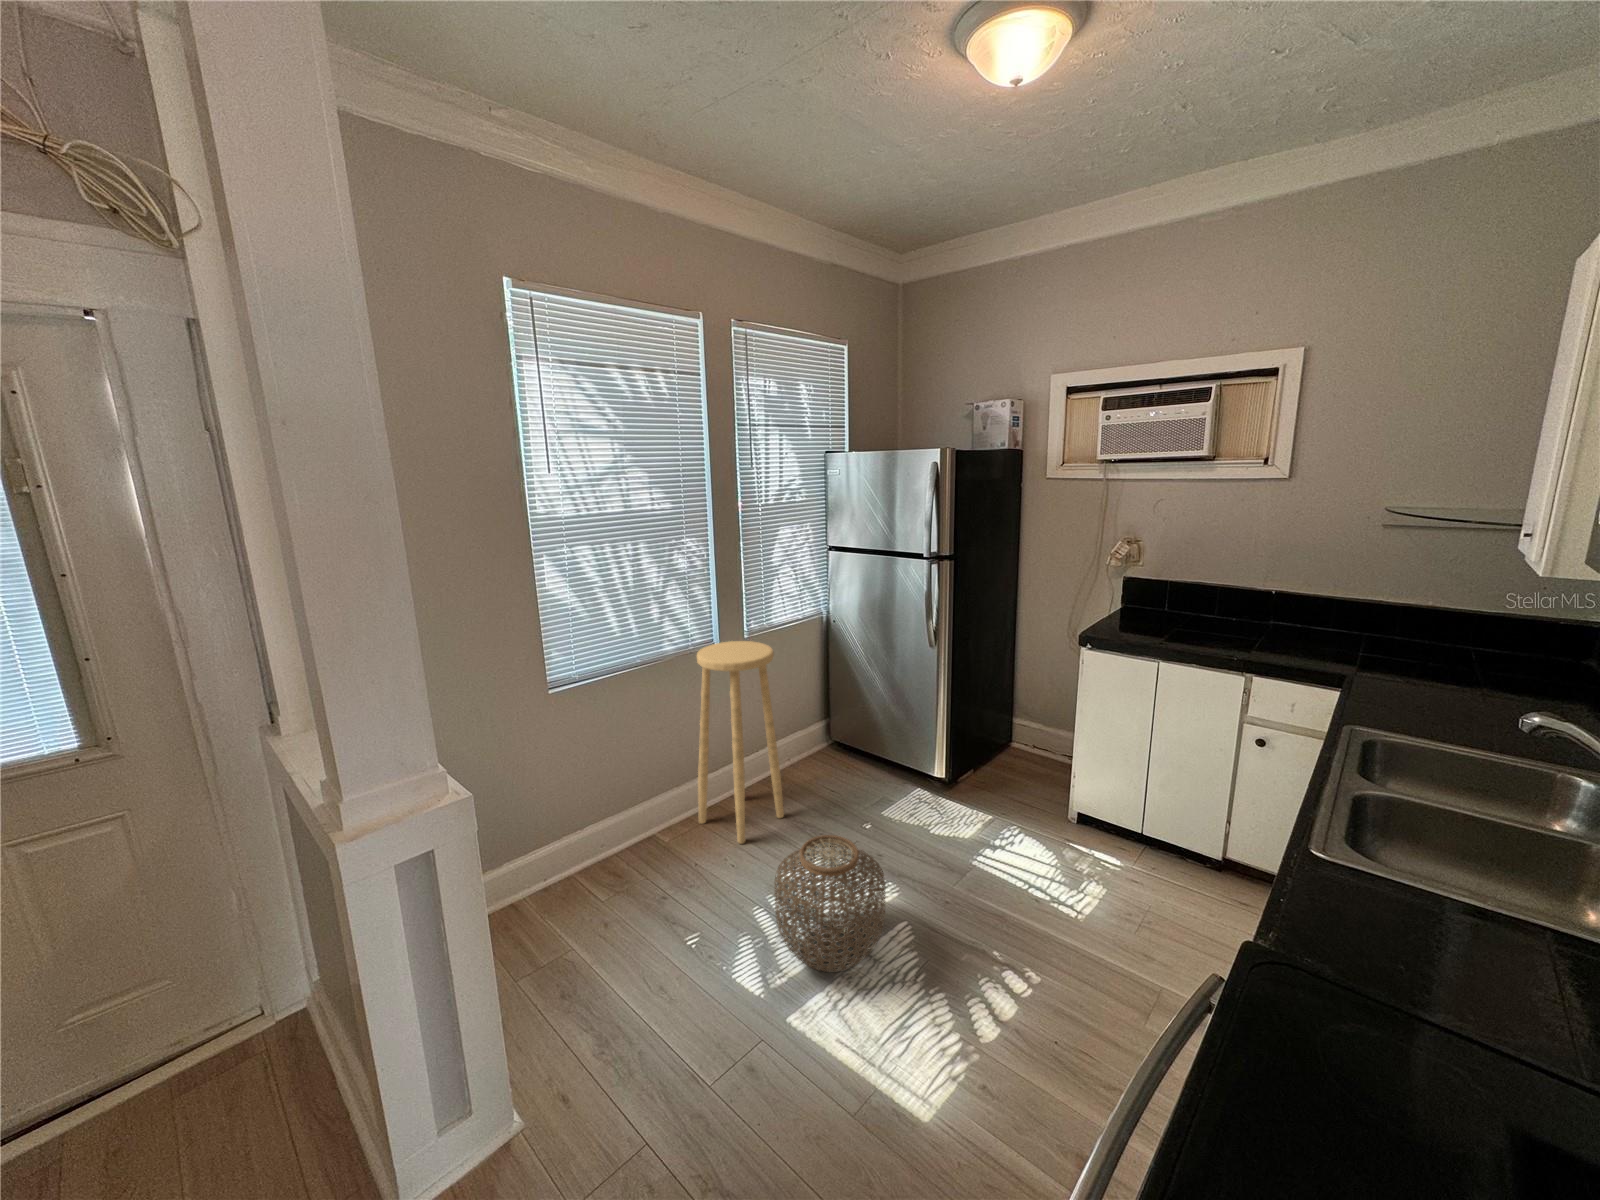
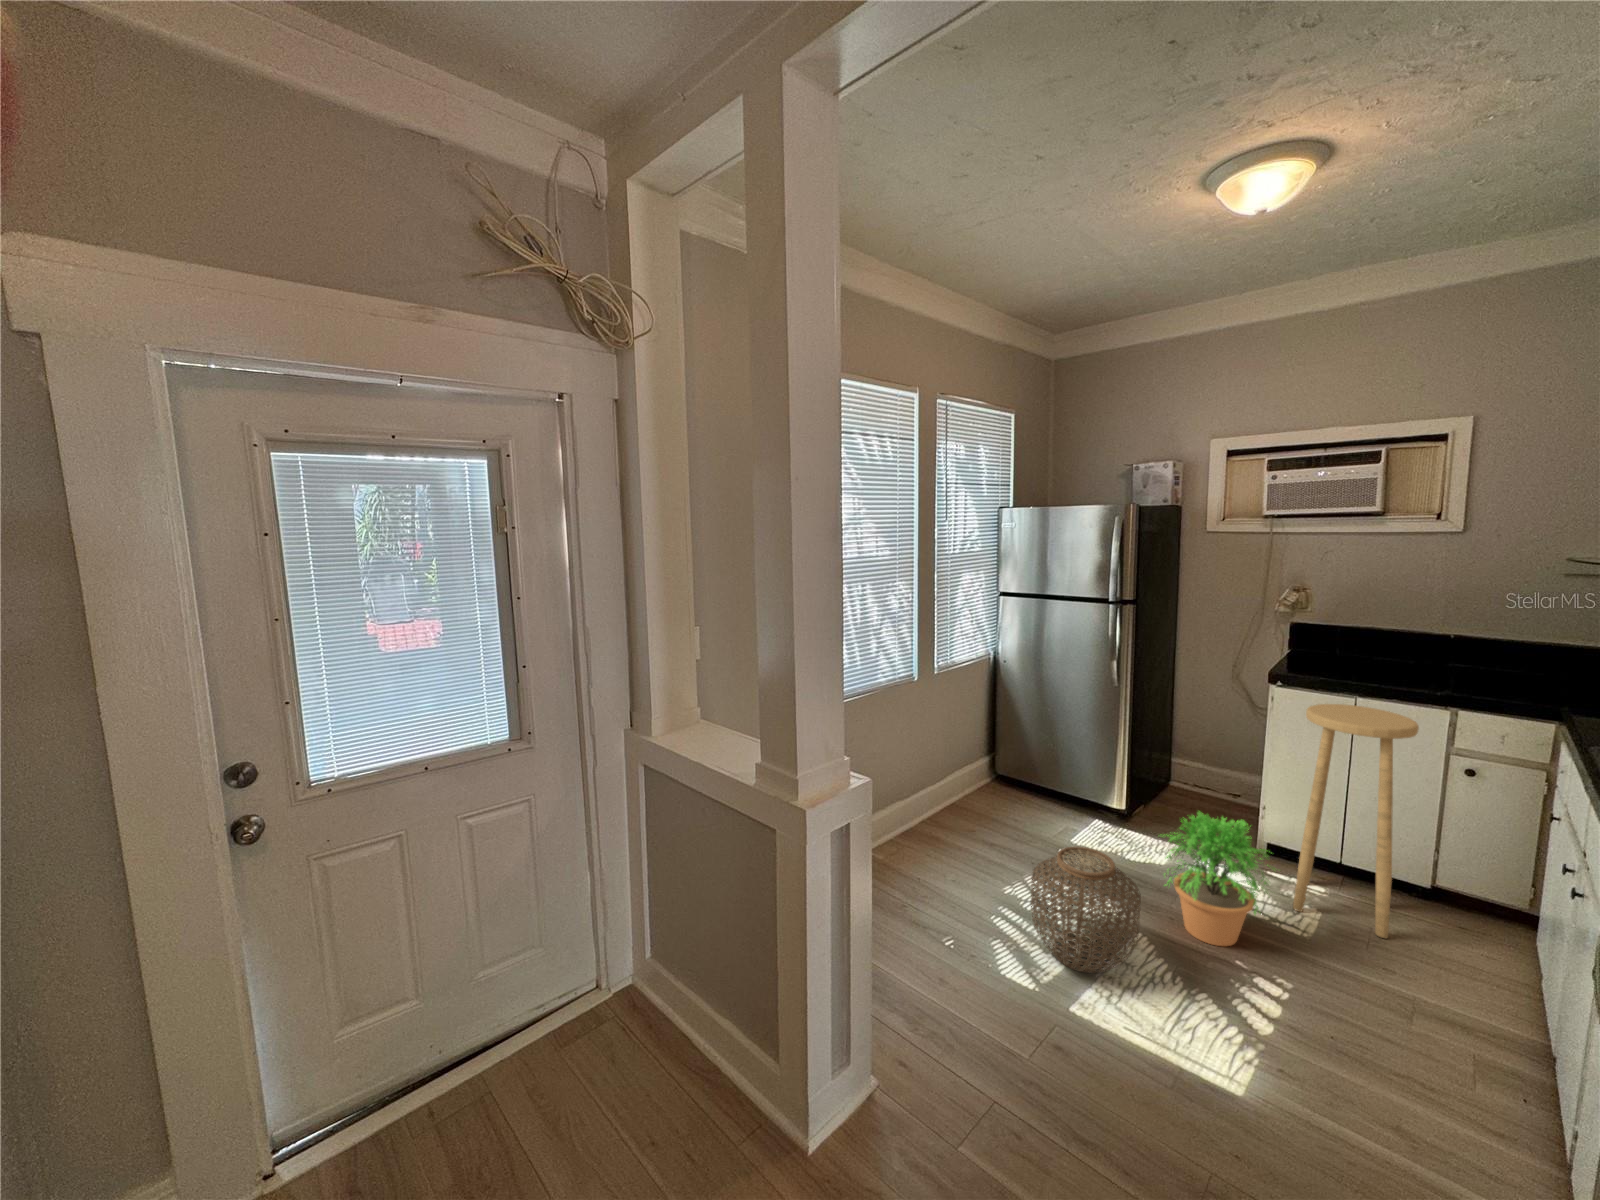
stool: present [697,641,784,844] -> present [1293,704,1419,938]
potted plant: none [931,789,1039,934] -> present [1167,811,1268,946]

